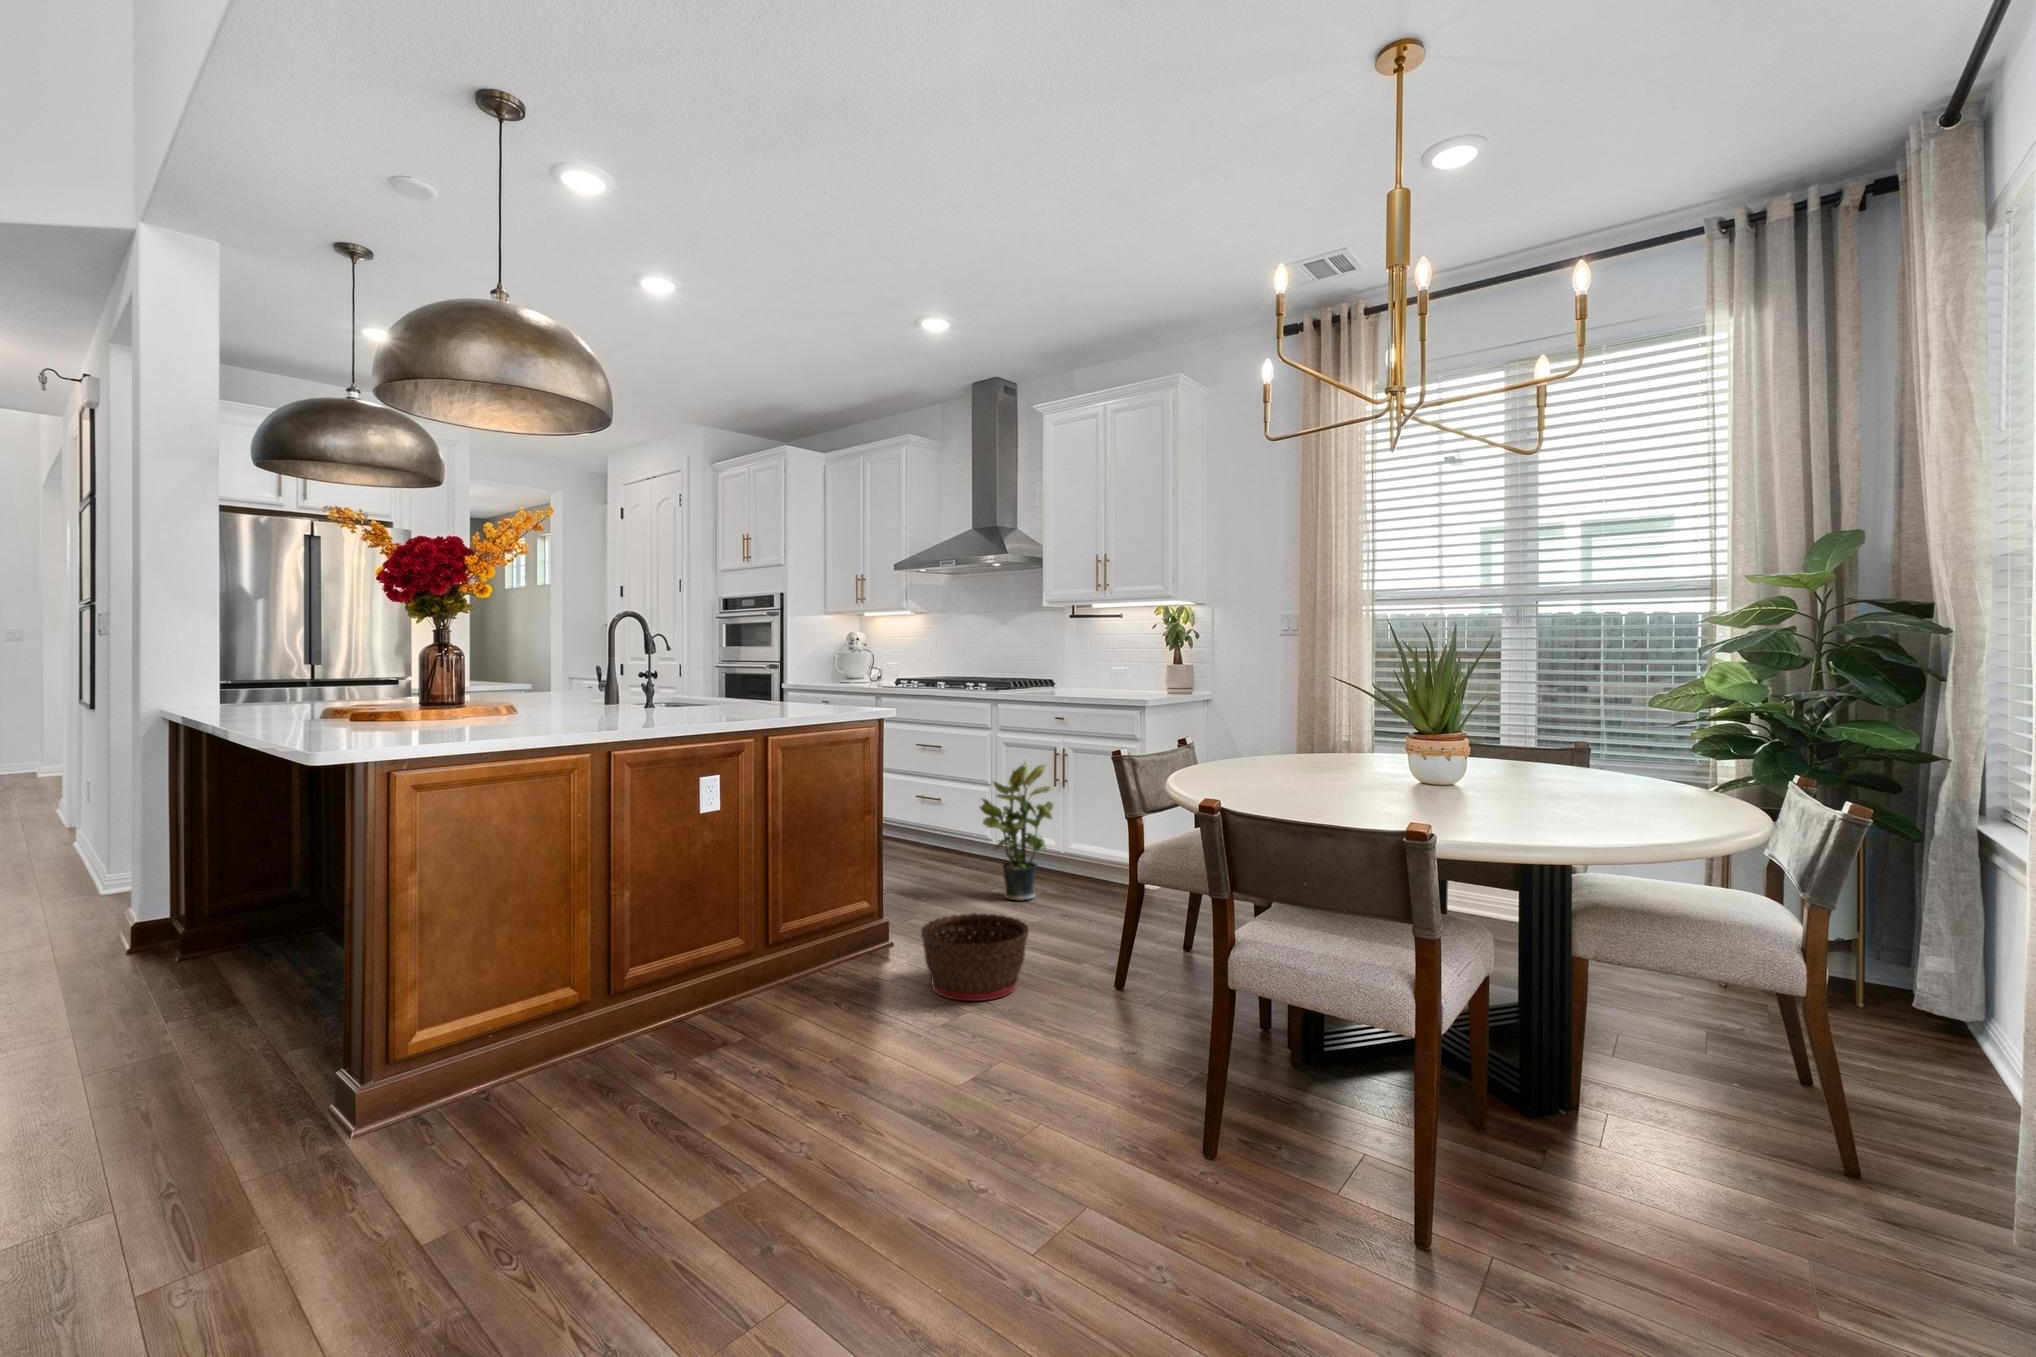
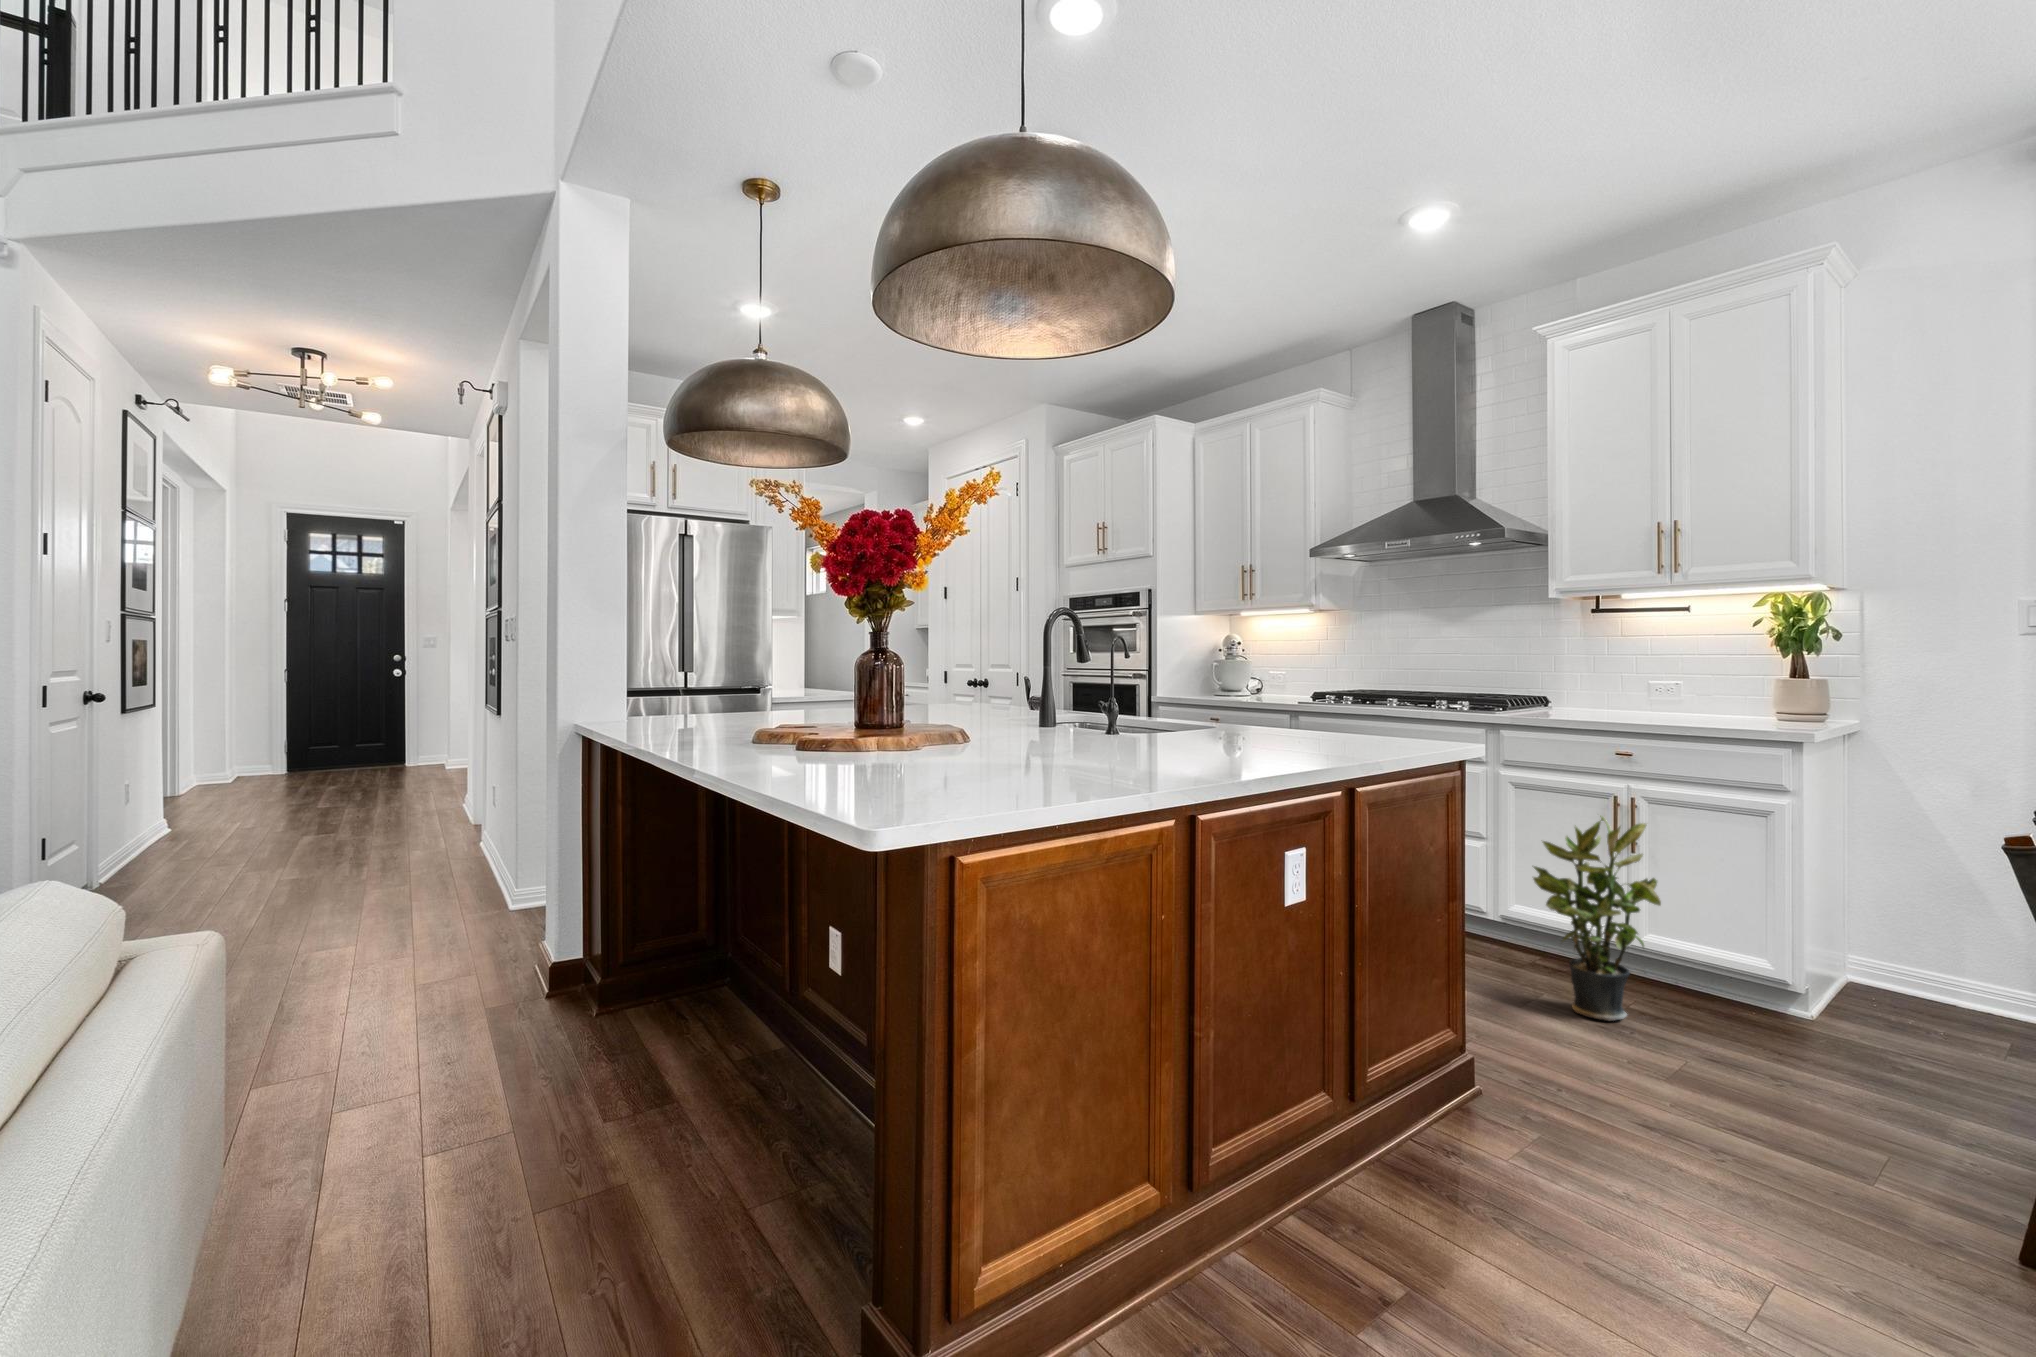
basket: present [921,913,1029,1001] -> none [1622,1084,1861,1274]

